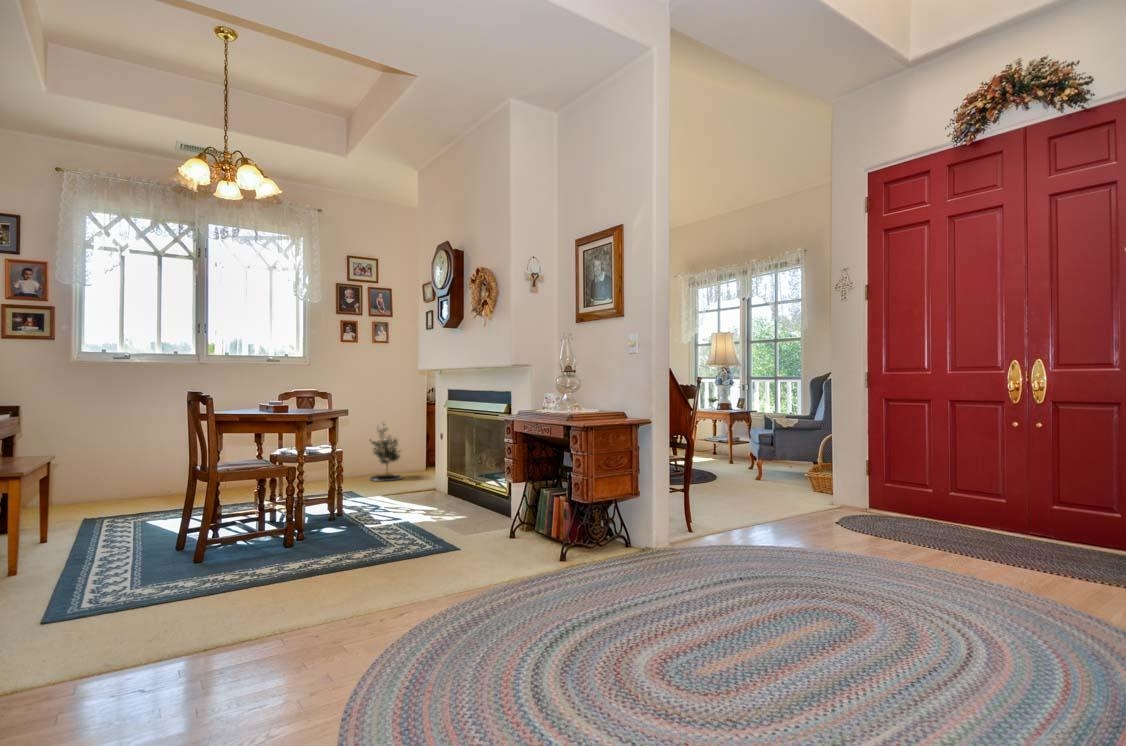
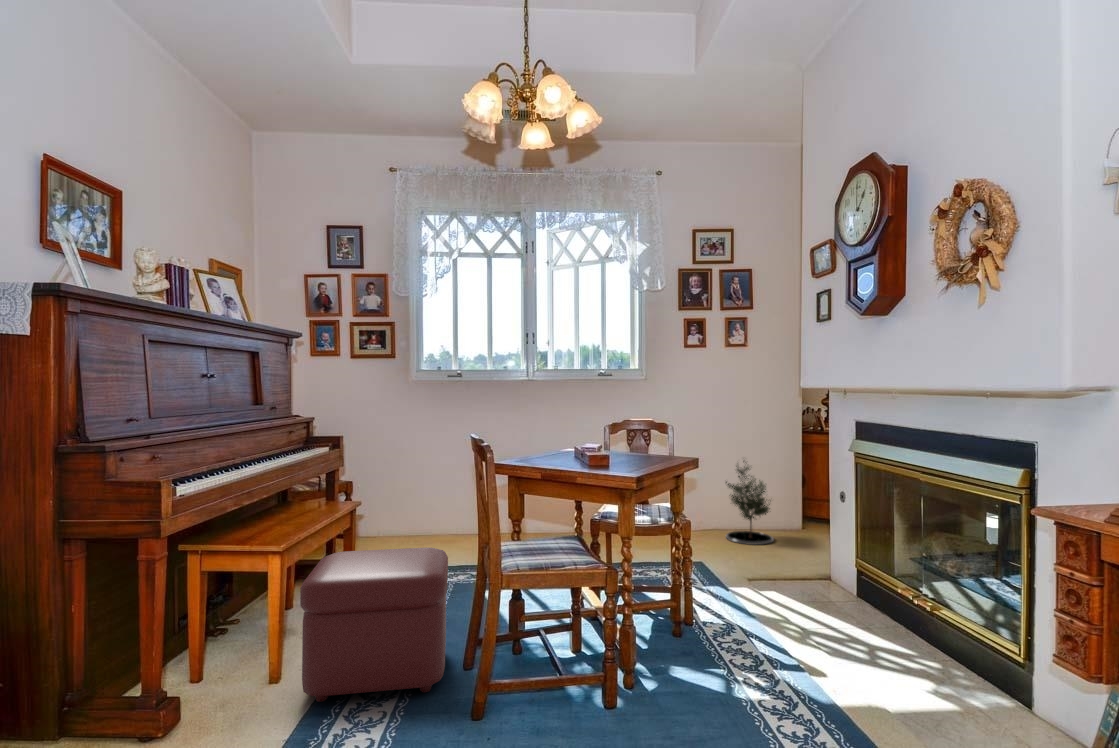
ottoman: none [44,477,168,579] -> present [300,548,448,702]

